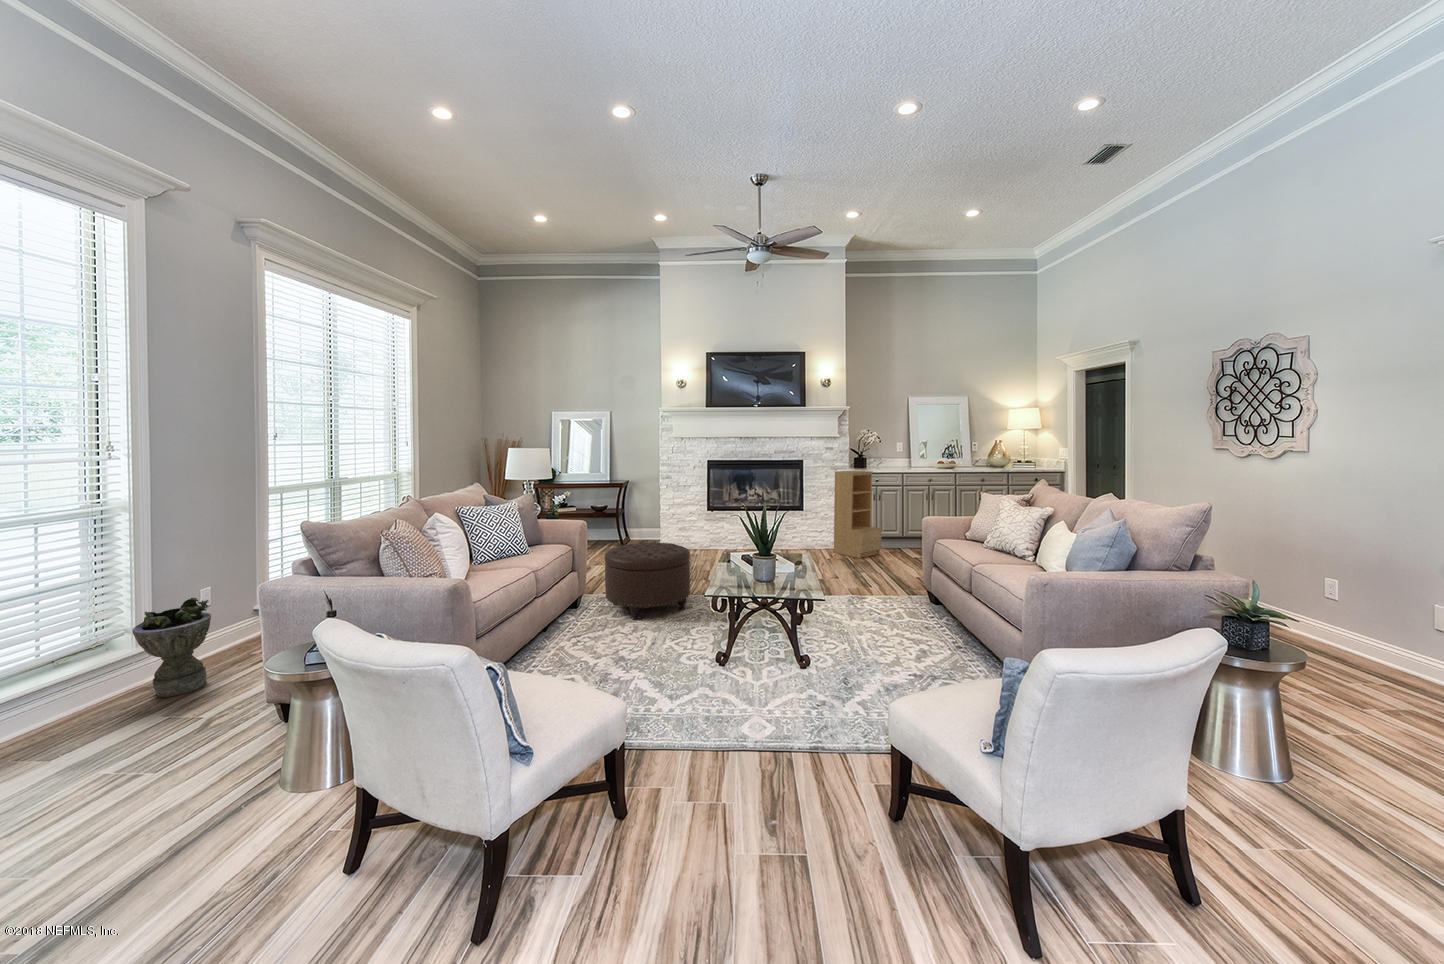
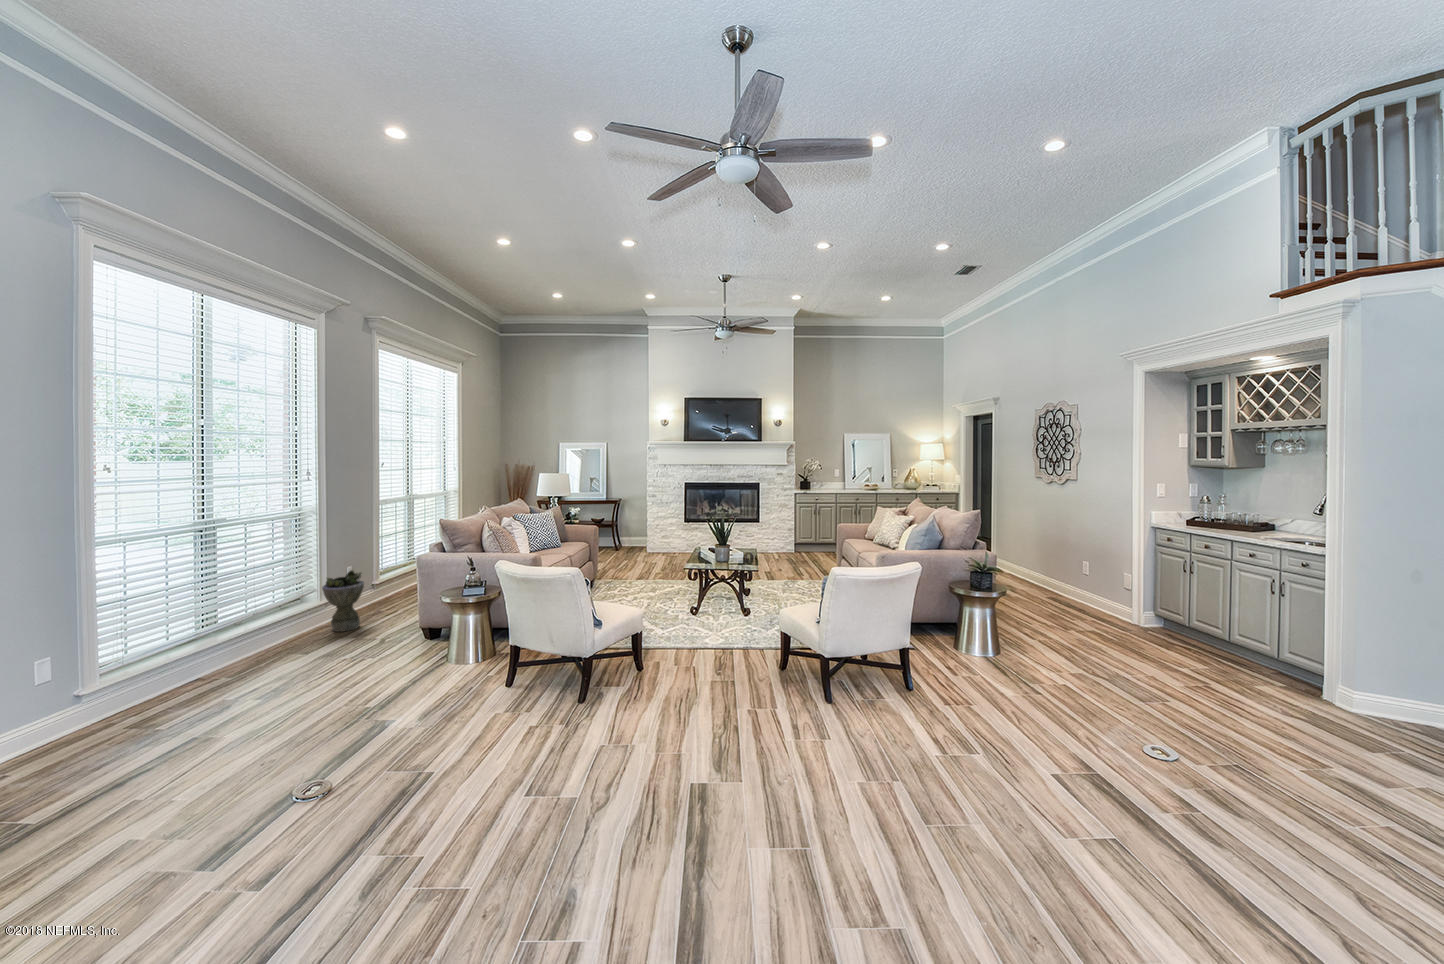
bookshelf: present [834,470,882,558] -> none [785,491,821,559]
ottoman: present [605,543,690,620] -> none [612,543,673,595]

